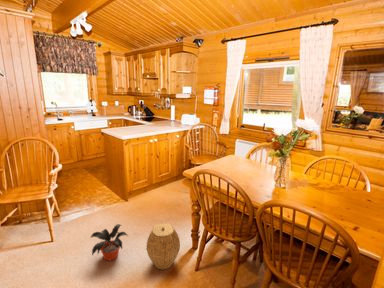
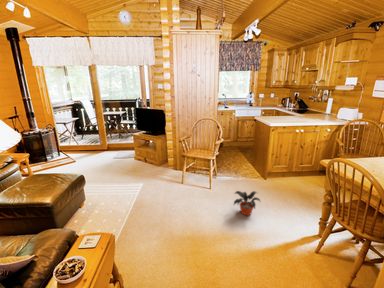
woven basket: present [147,223,180,269] -> none [274,200,305,239]

